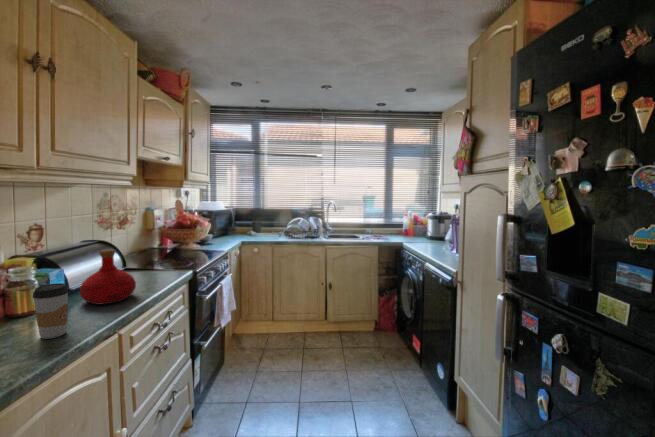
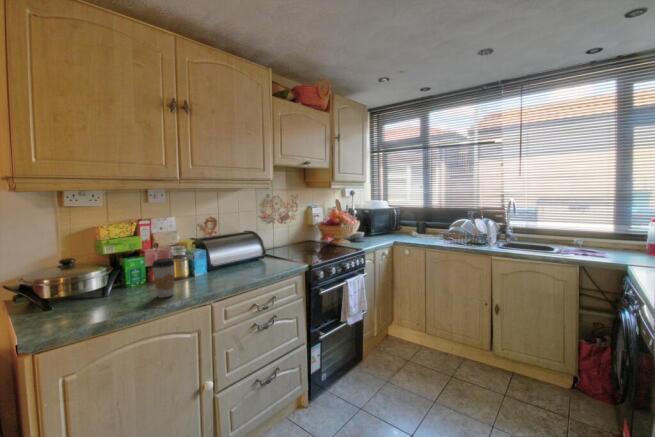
bottle: present [80,249,136,304] -> none [206,237,245,280]

